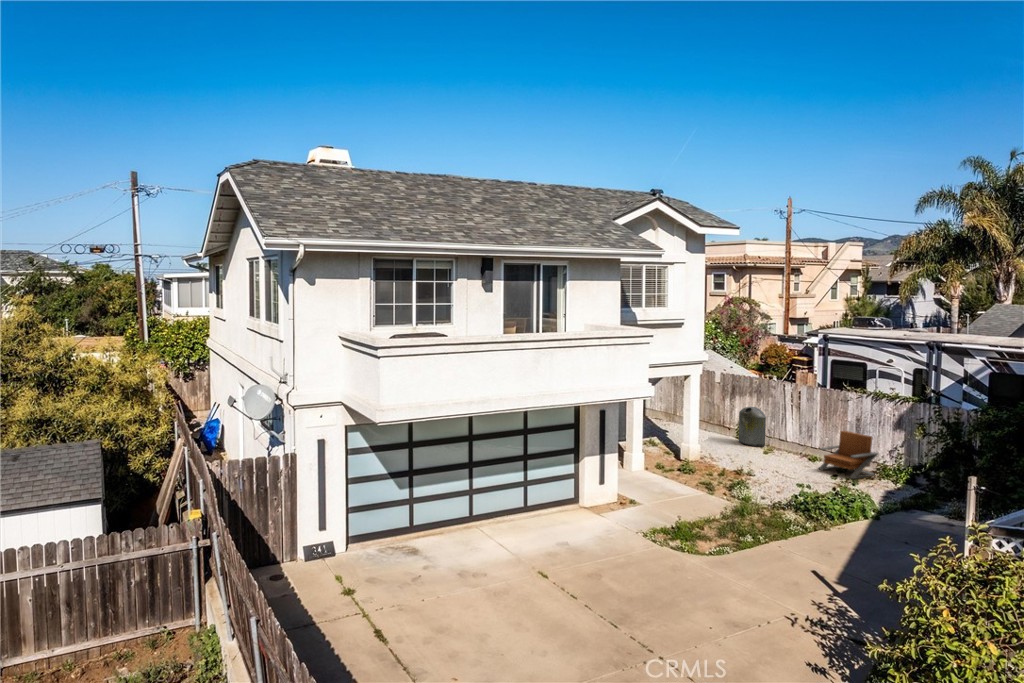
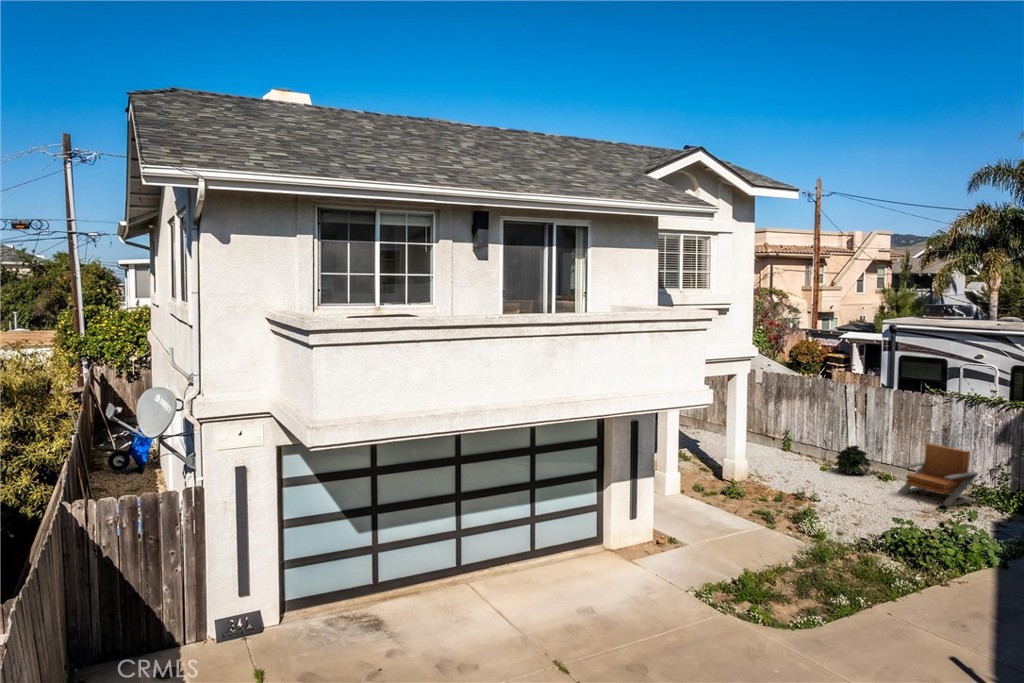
trash can: present [739,407,766,447] -> none [788,412,823,462]
potted plant: none [773,433,802,456] -> present [834,445,871,474]

